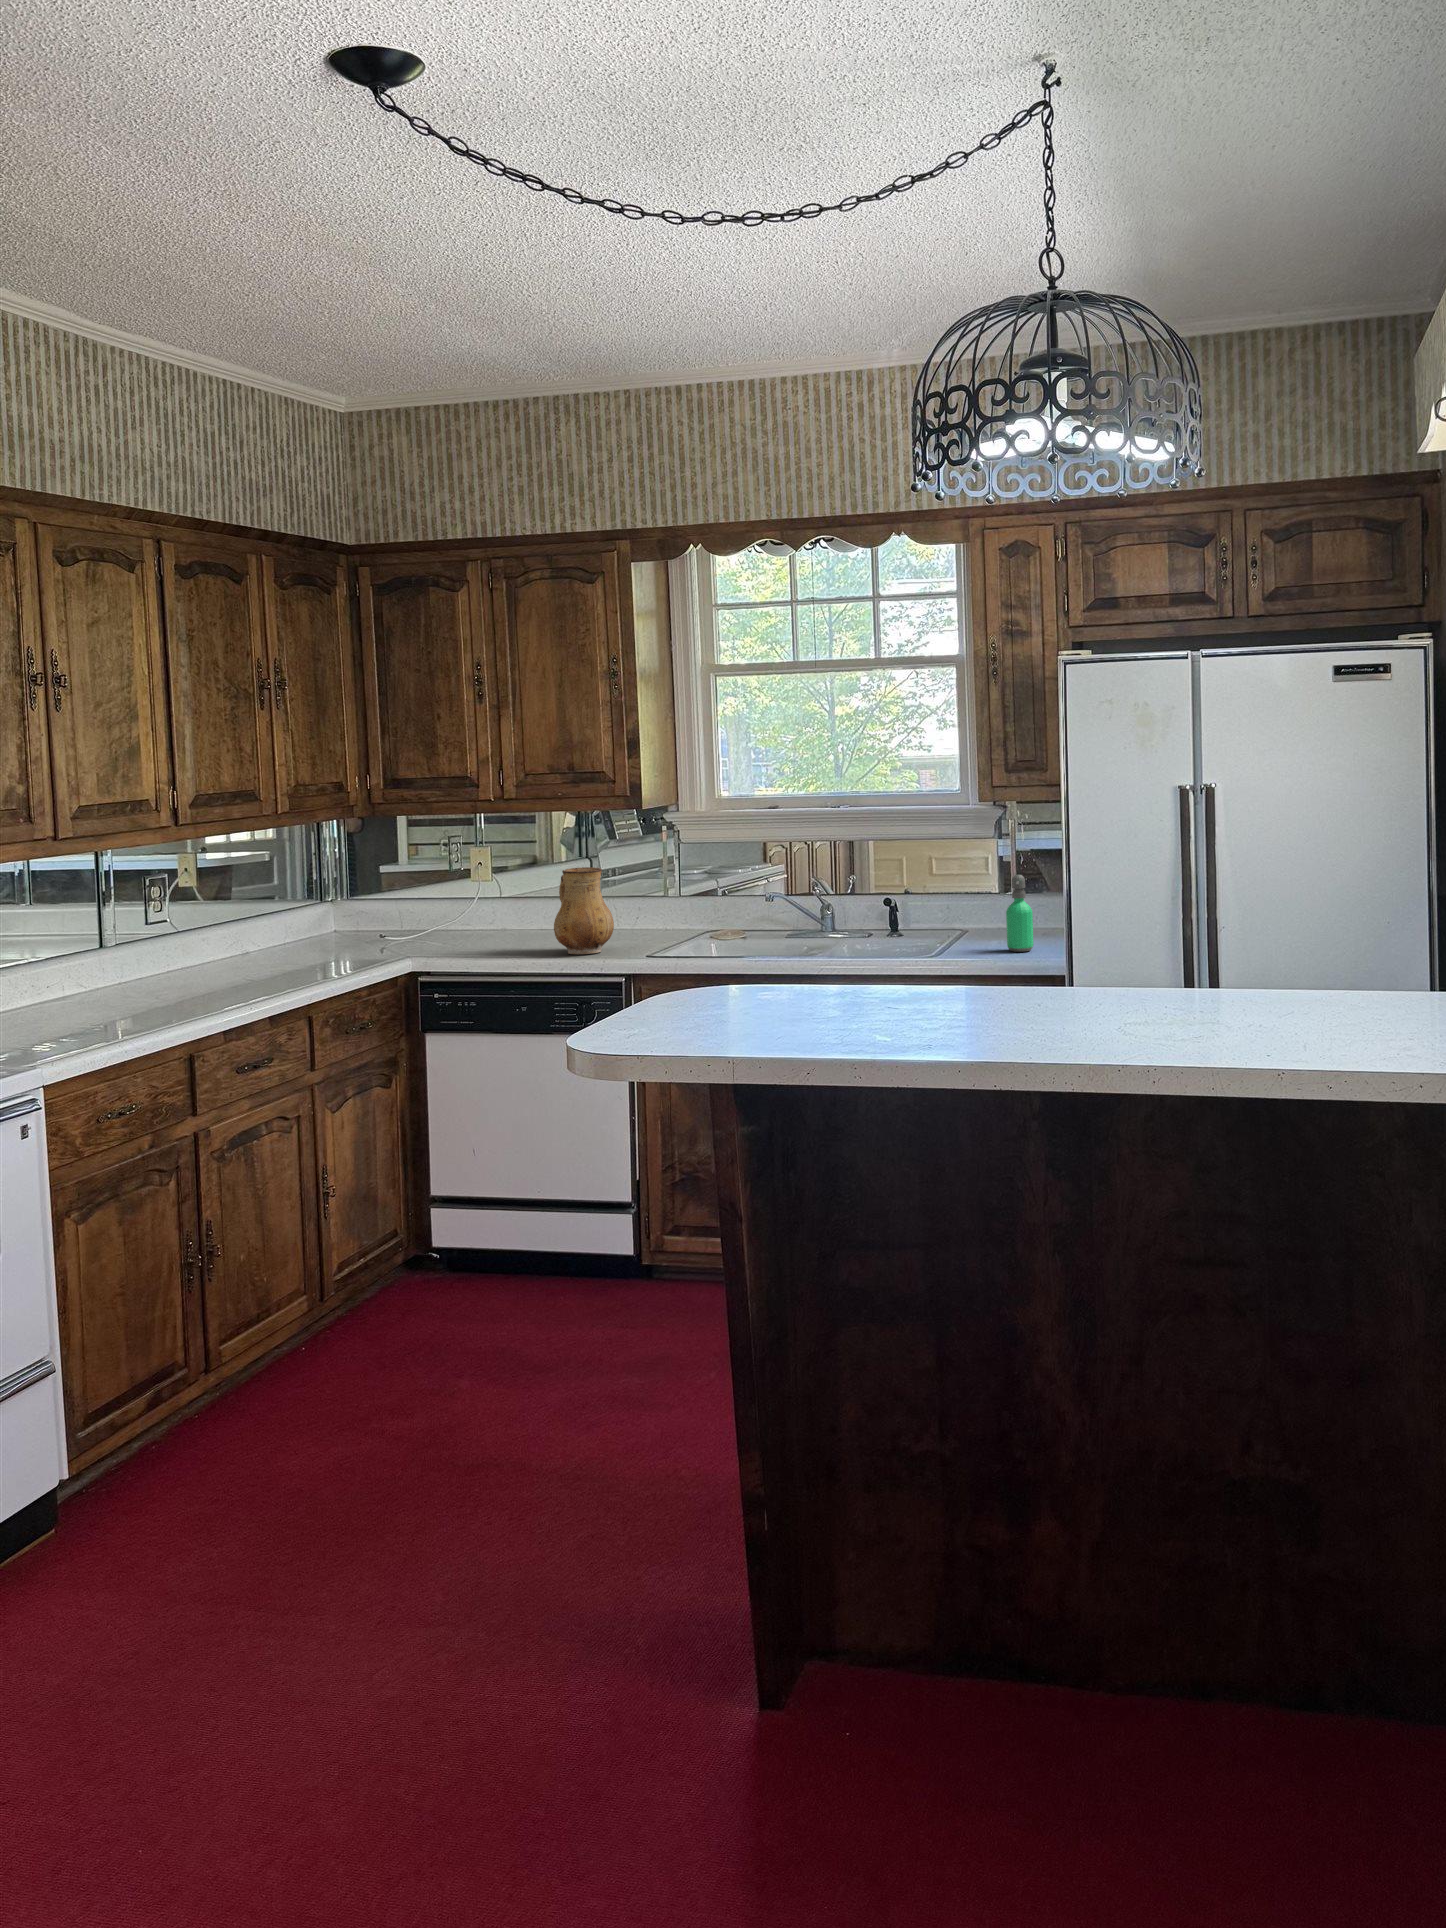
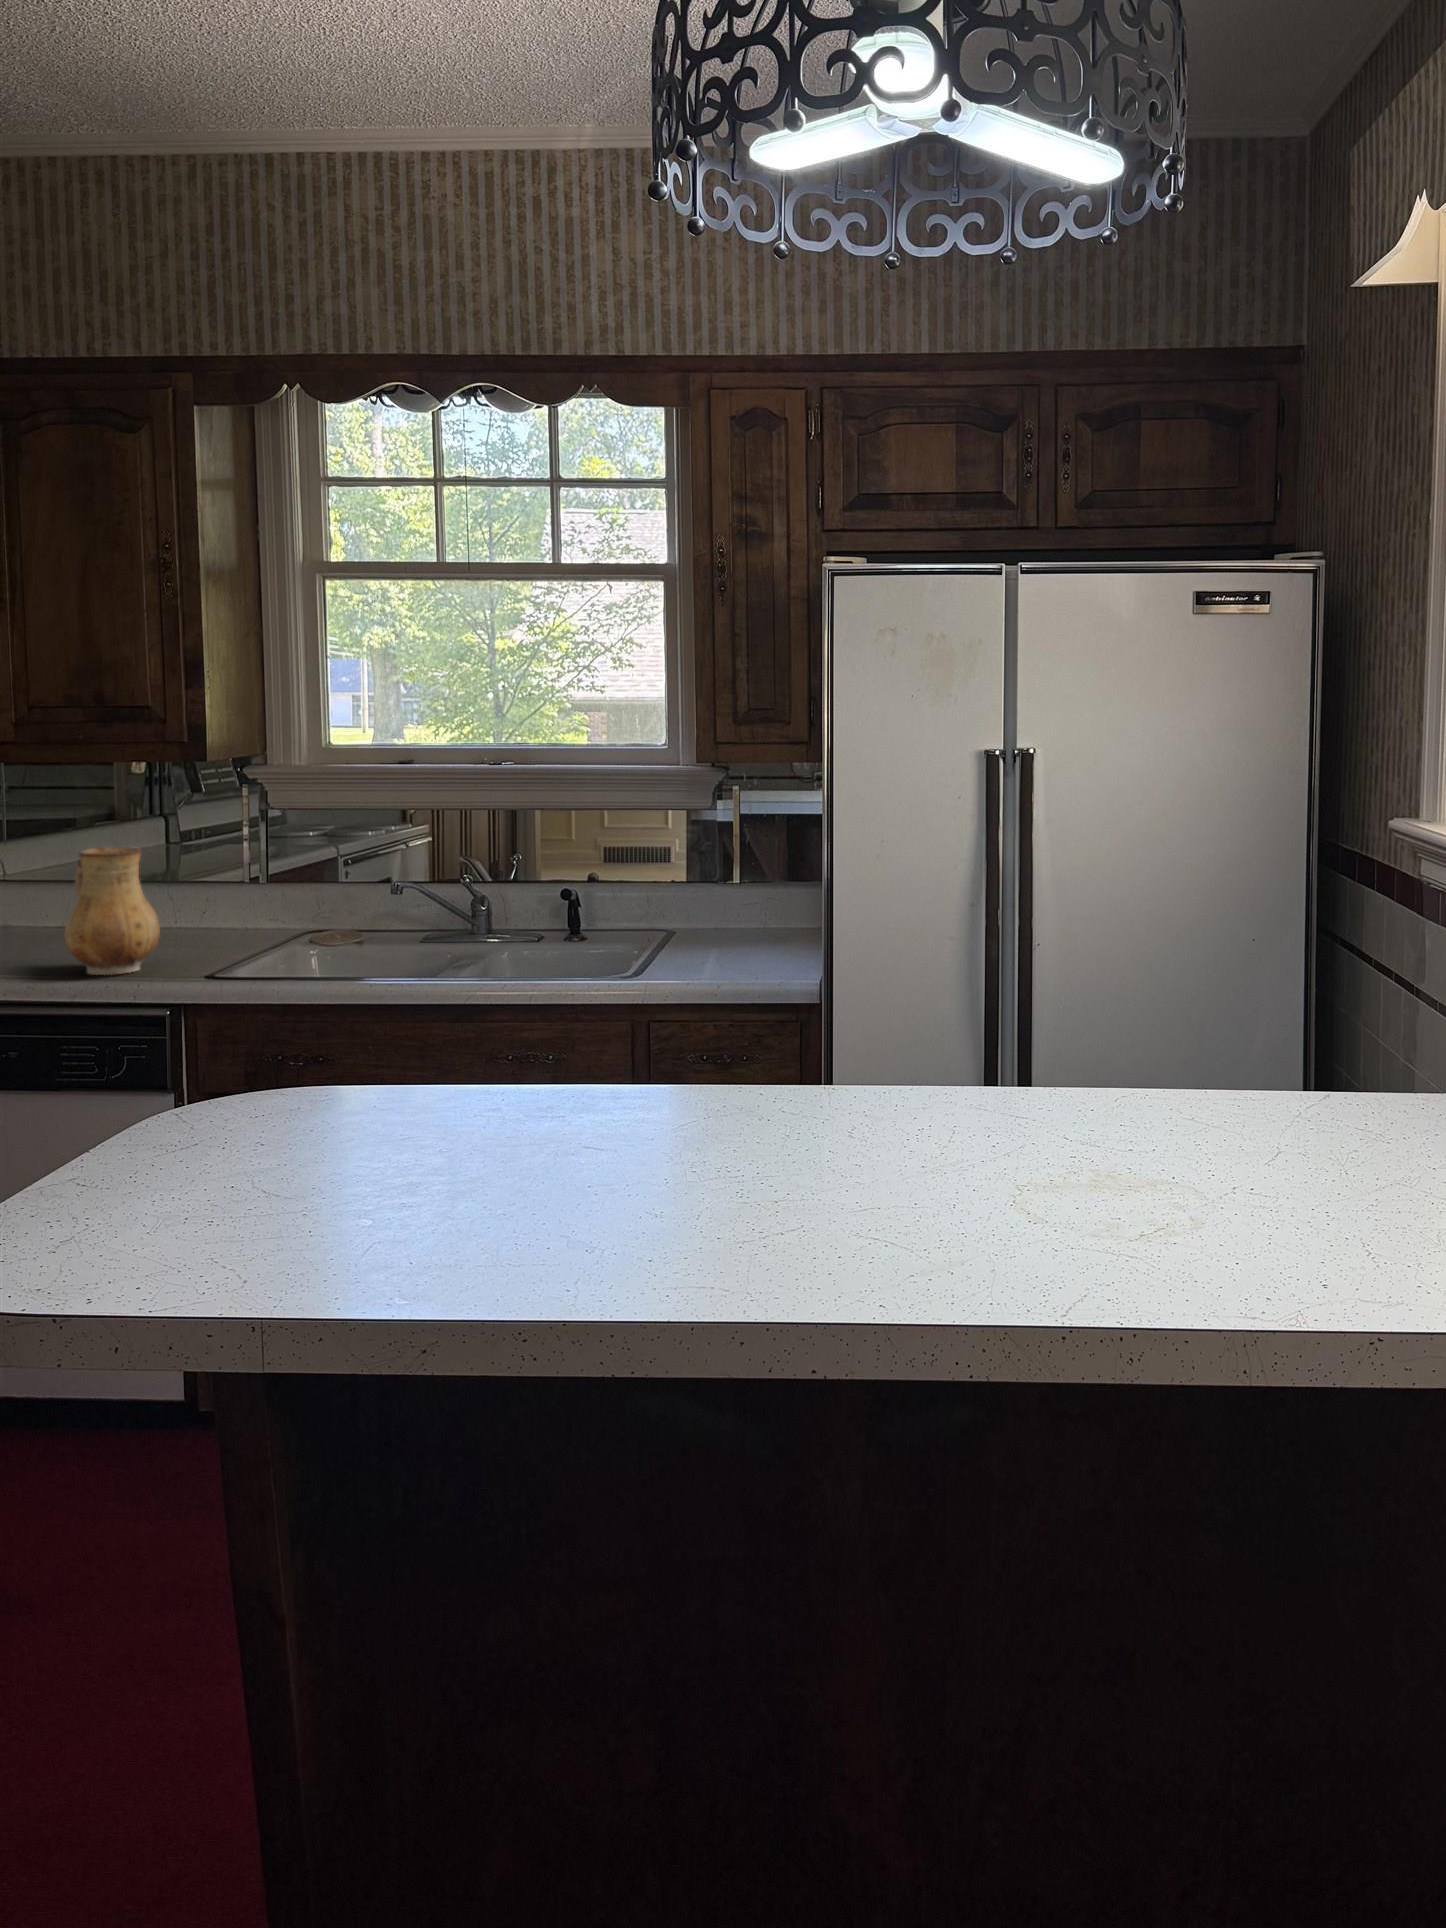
soap dispenser: present [1006,875,1033,952] -> none [730,863,766,968]

